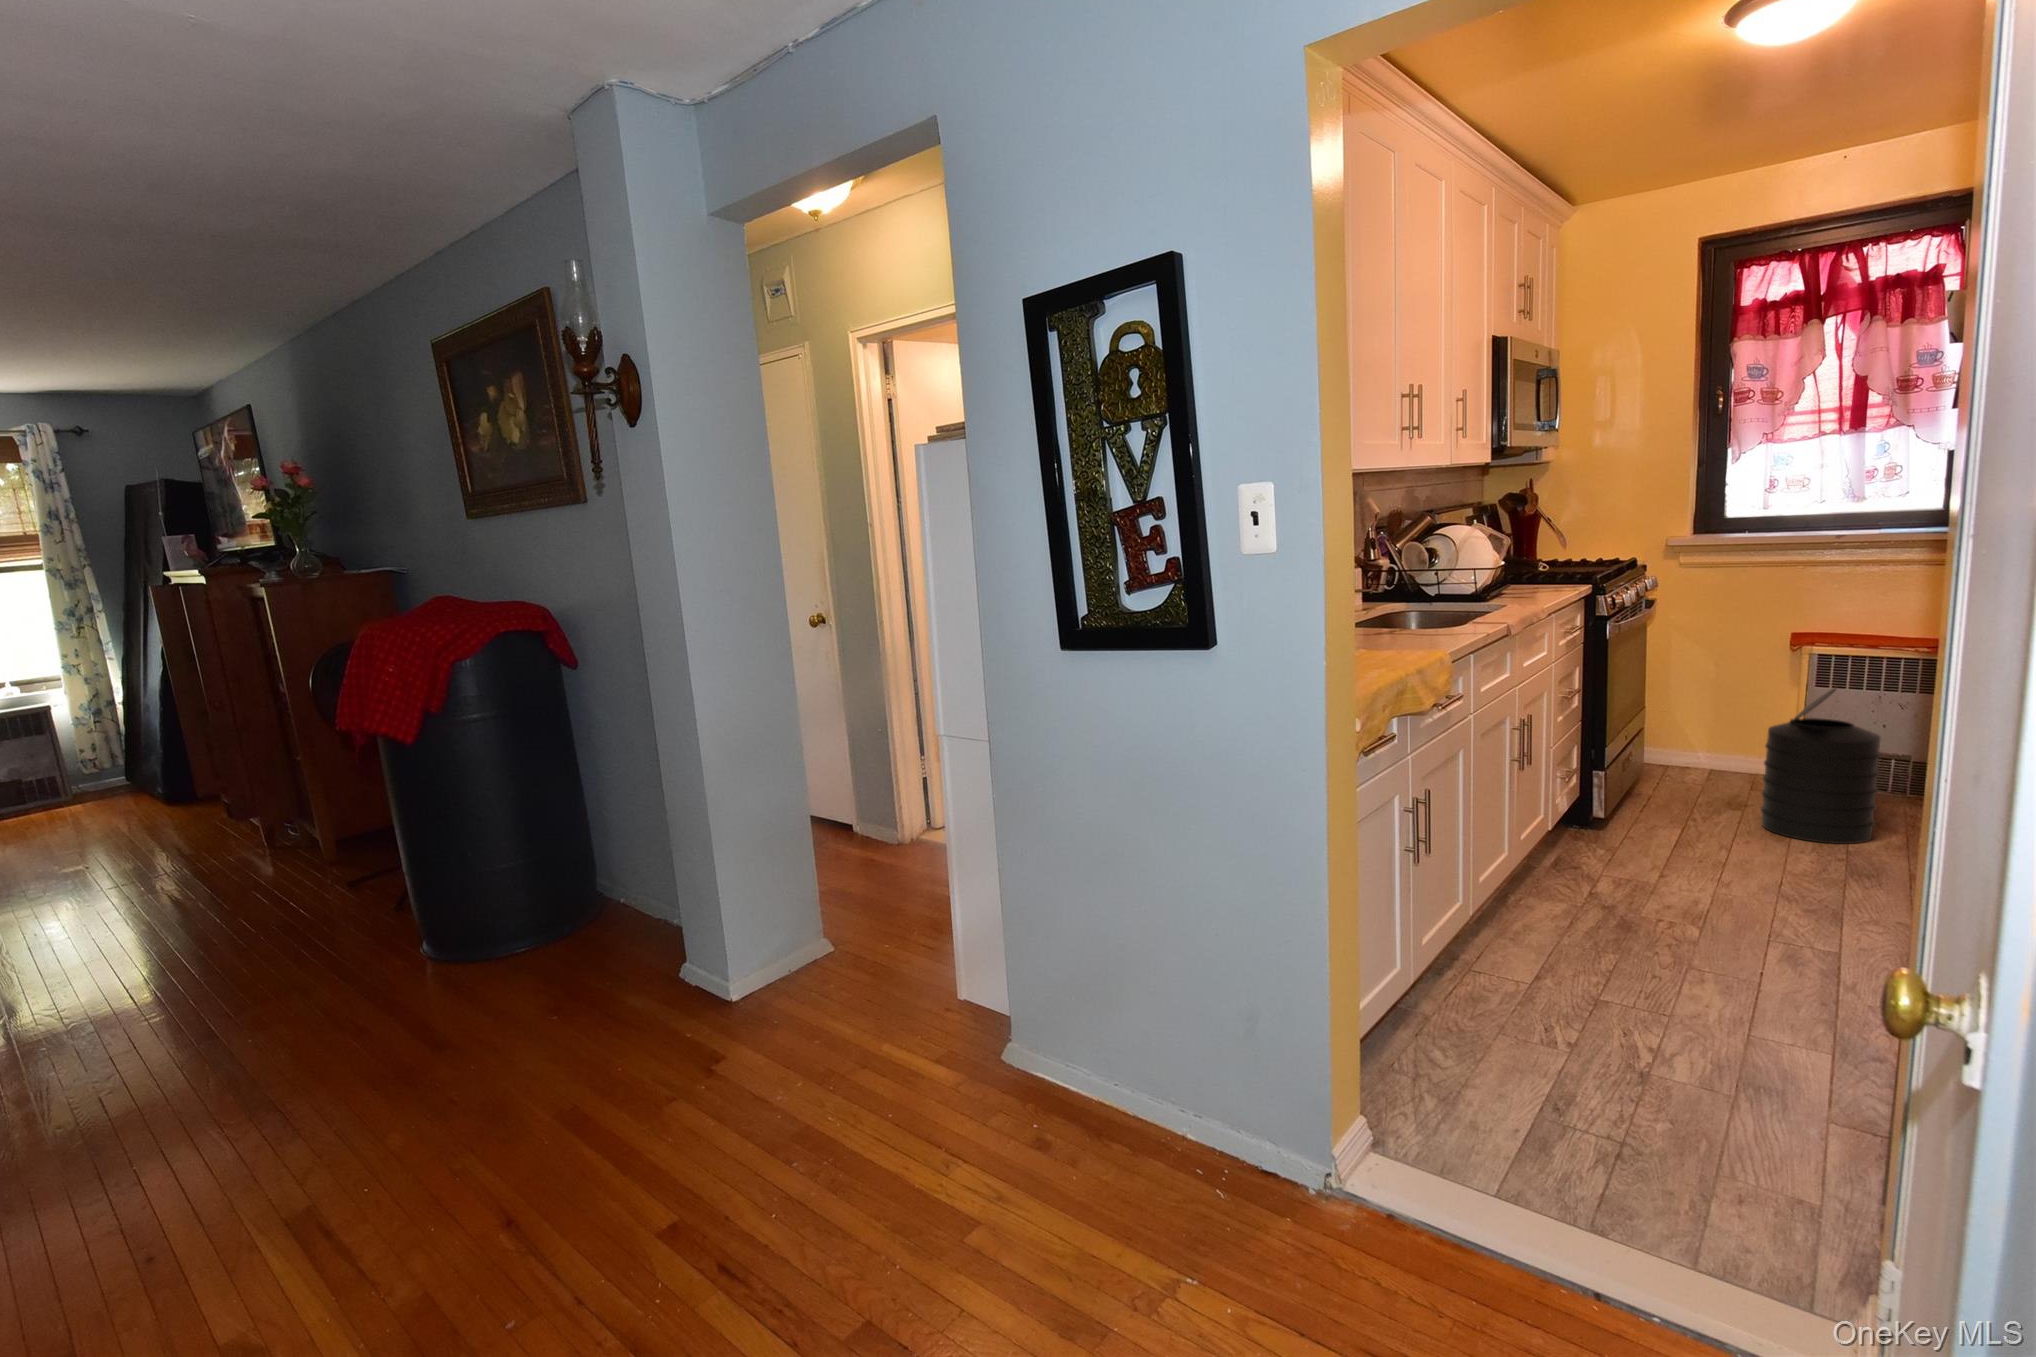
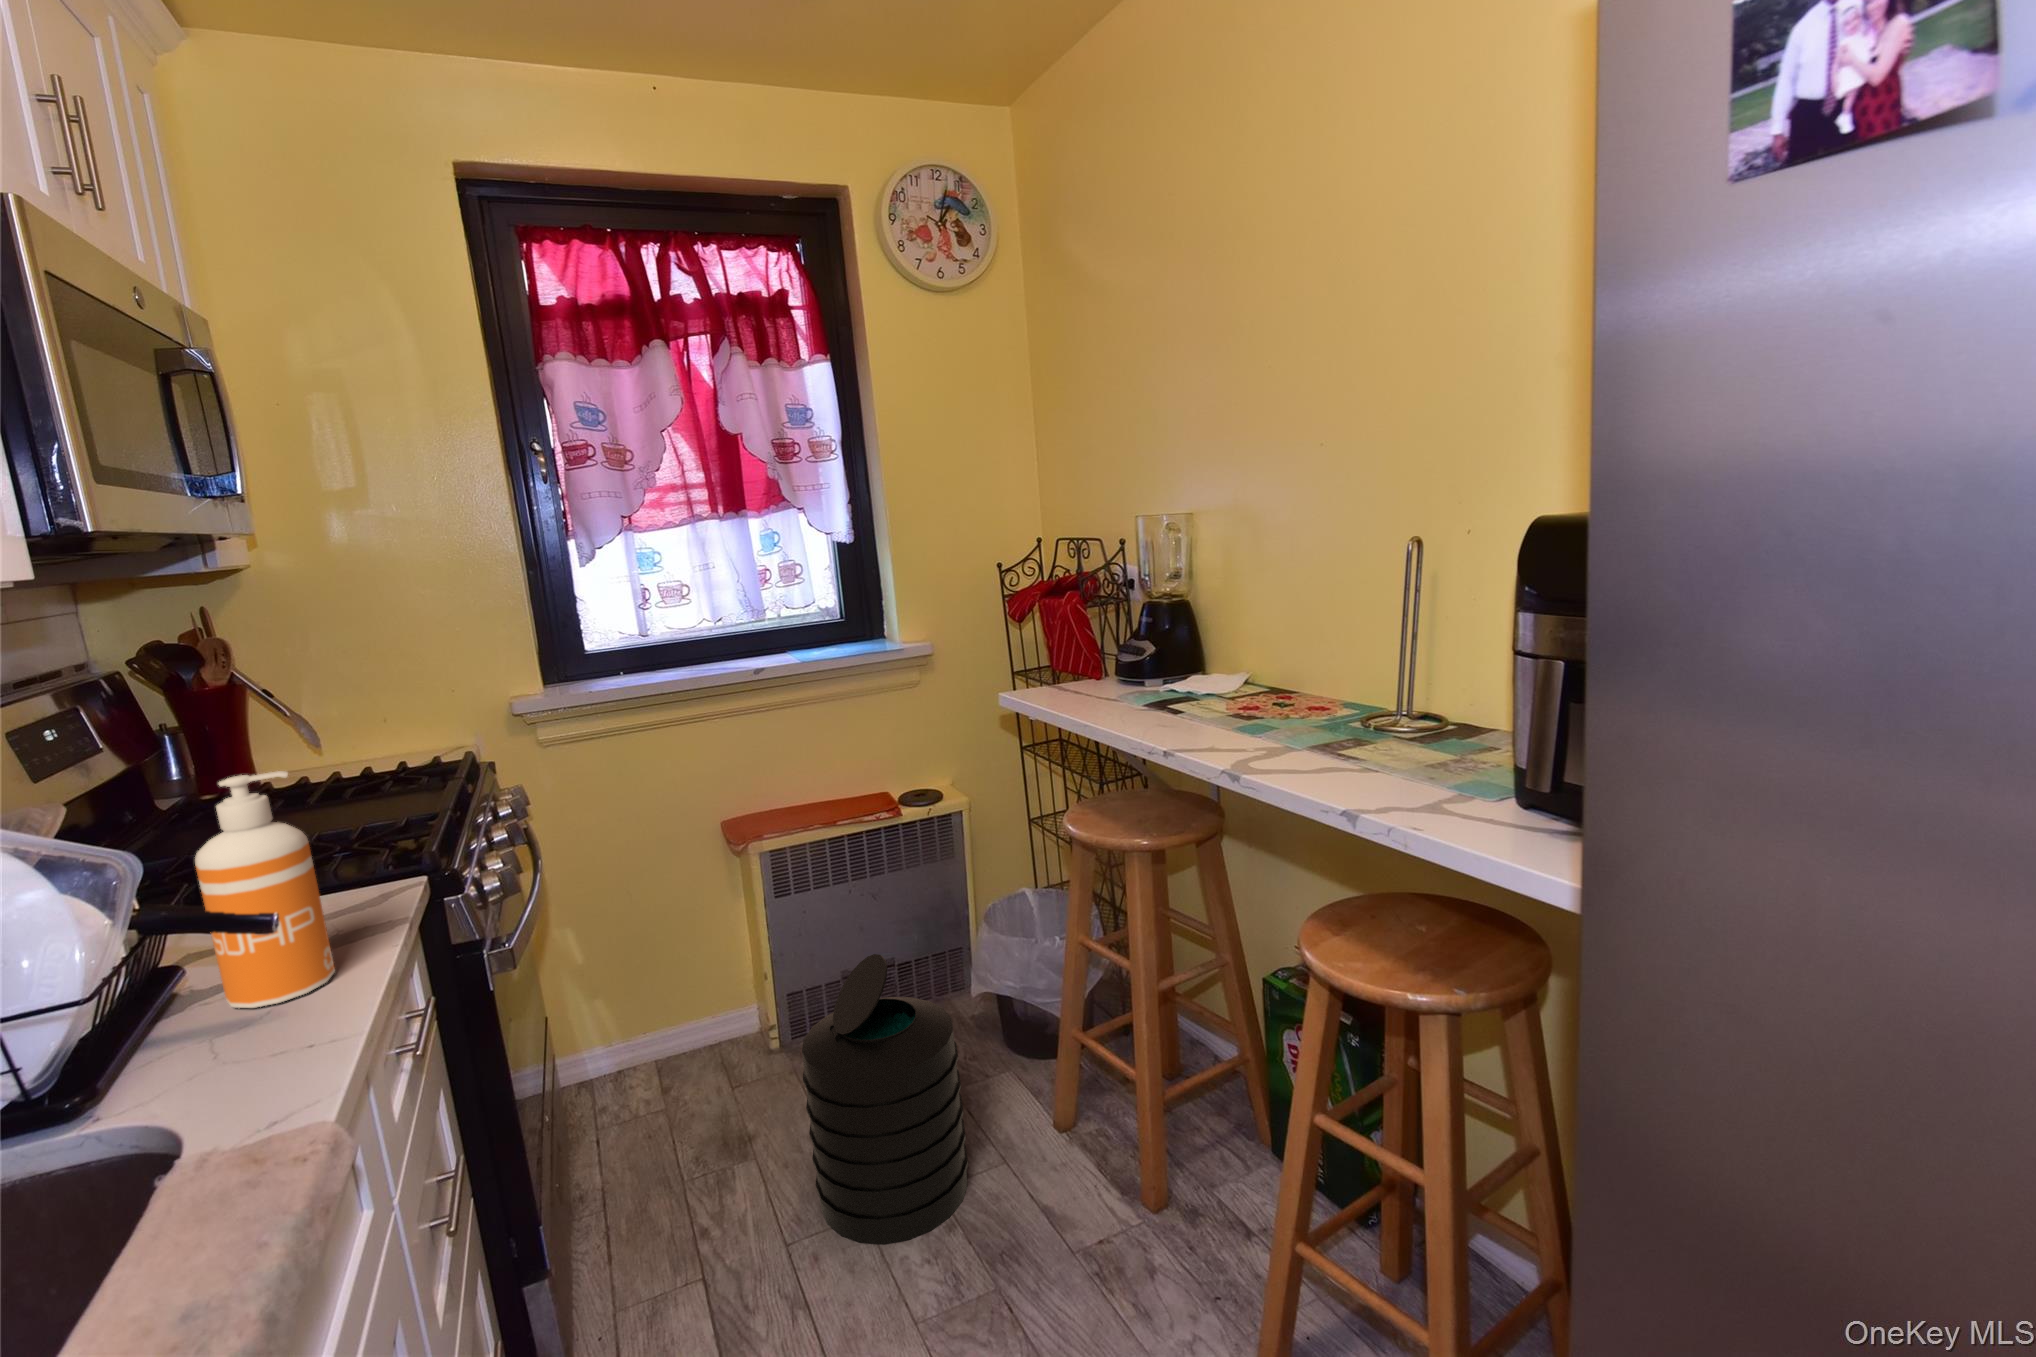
soap dispenser: none [1522,515,1557,588] -> present [195,771,335,1008]

